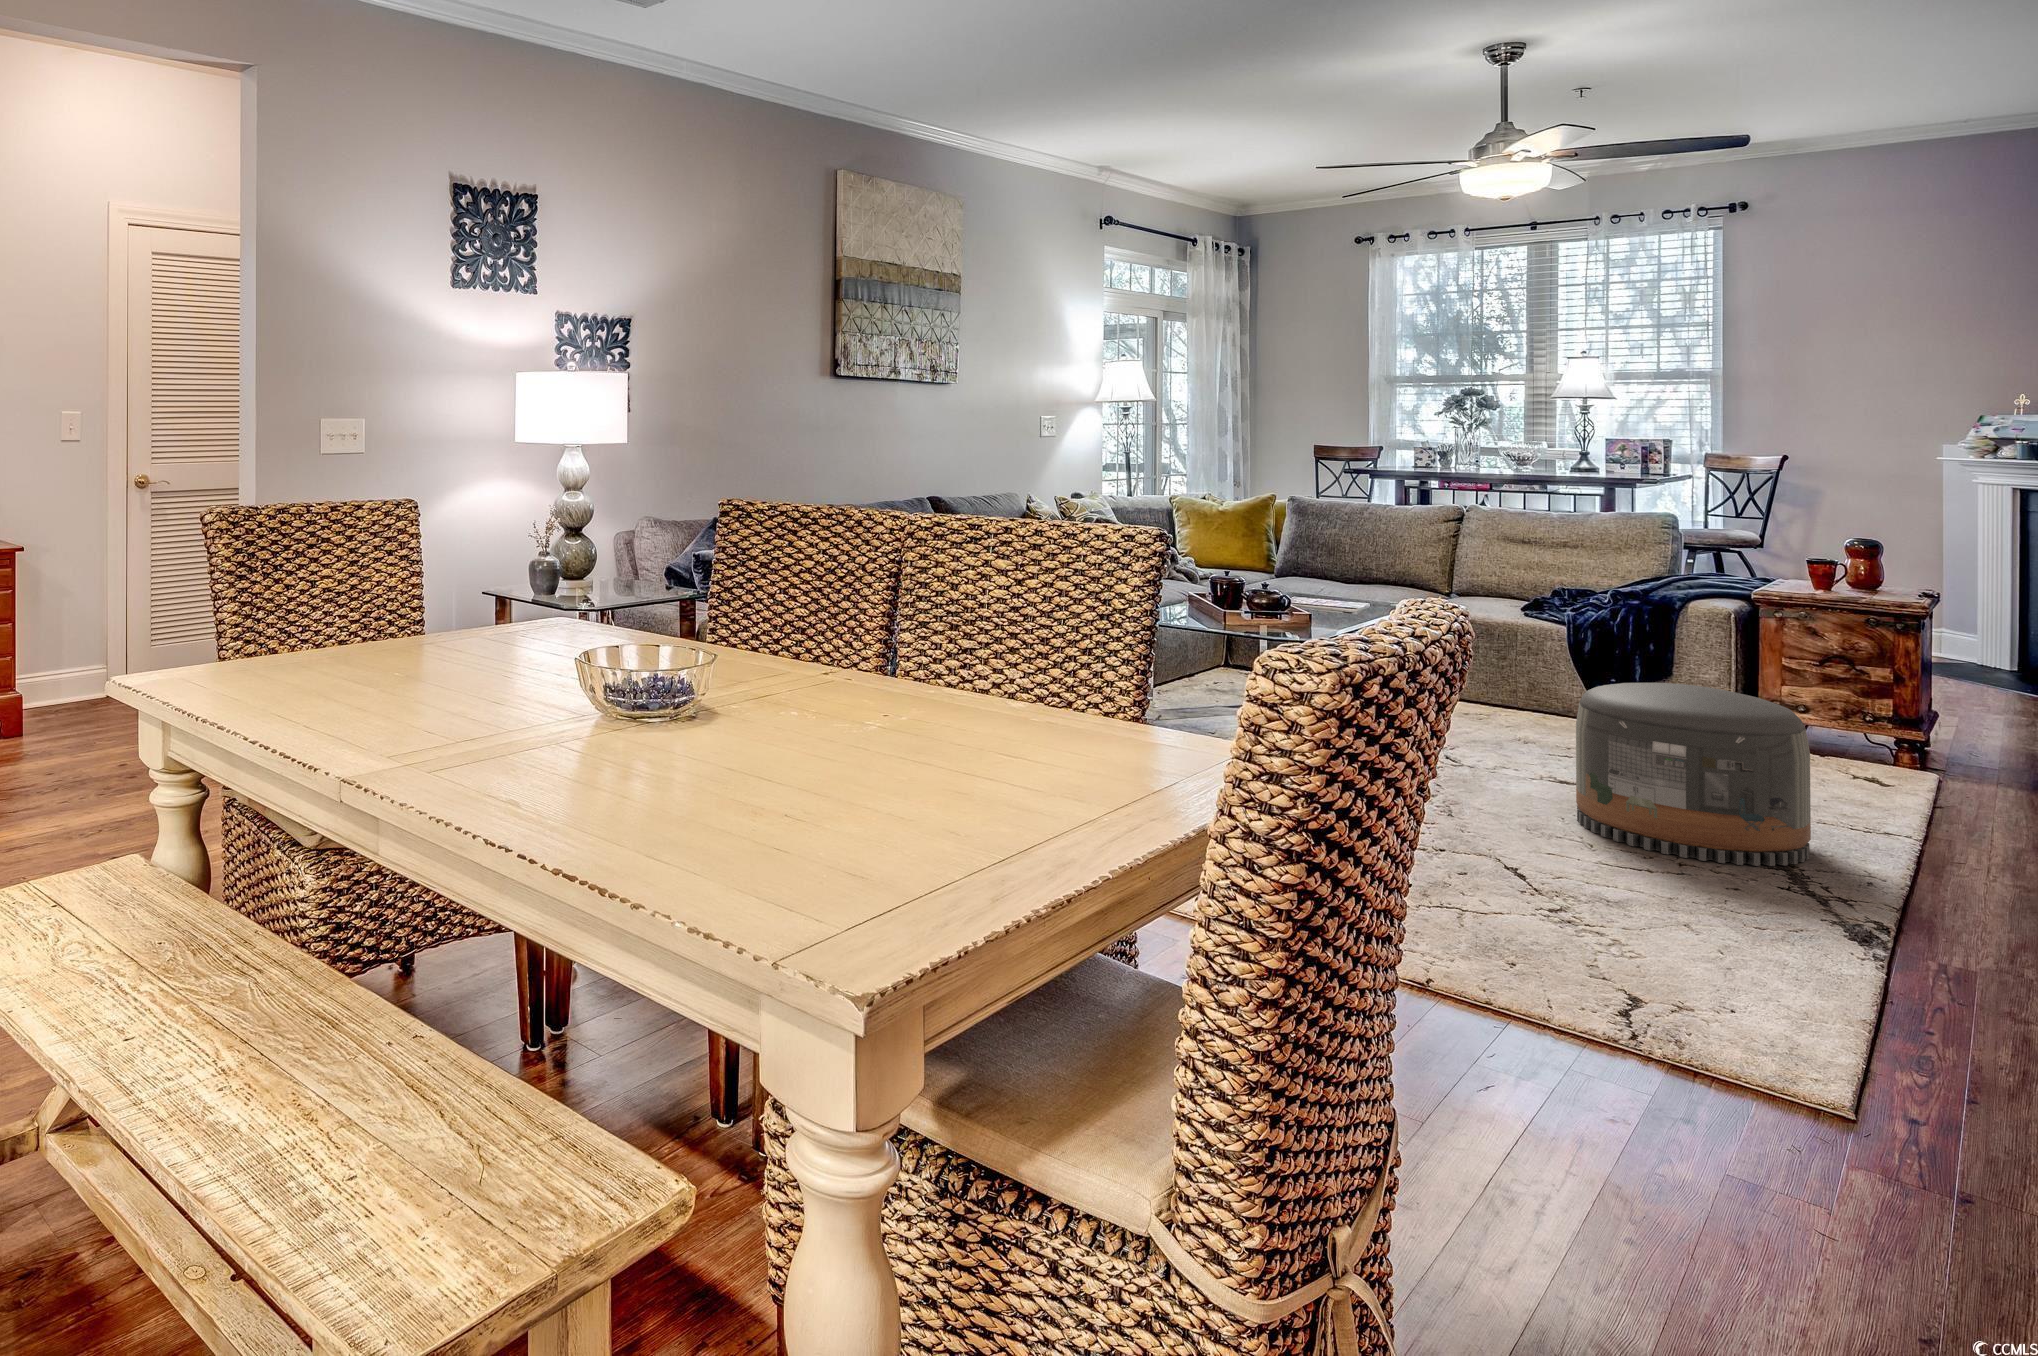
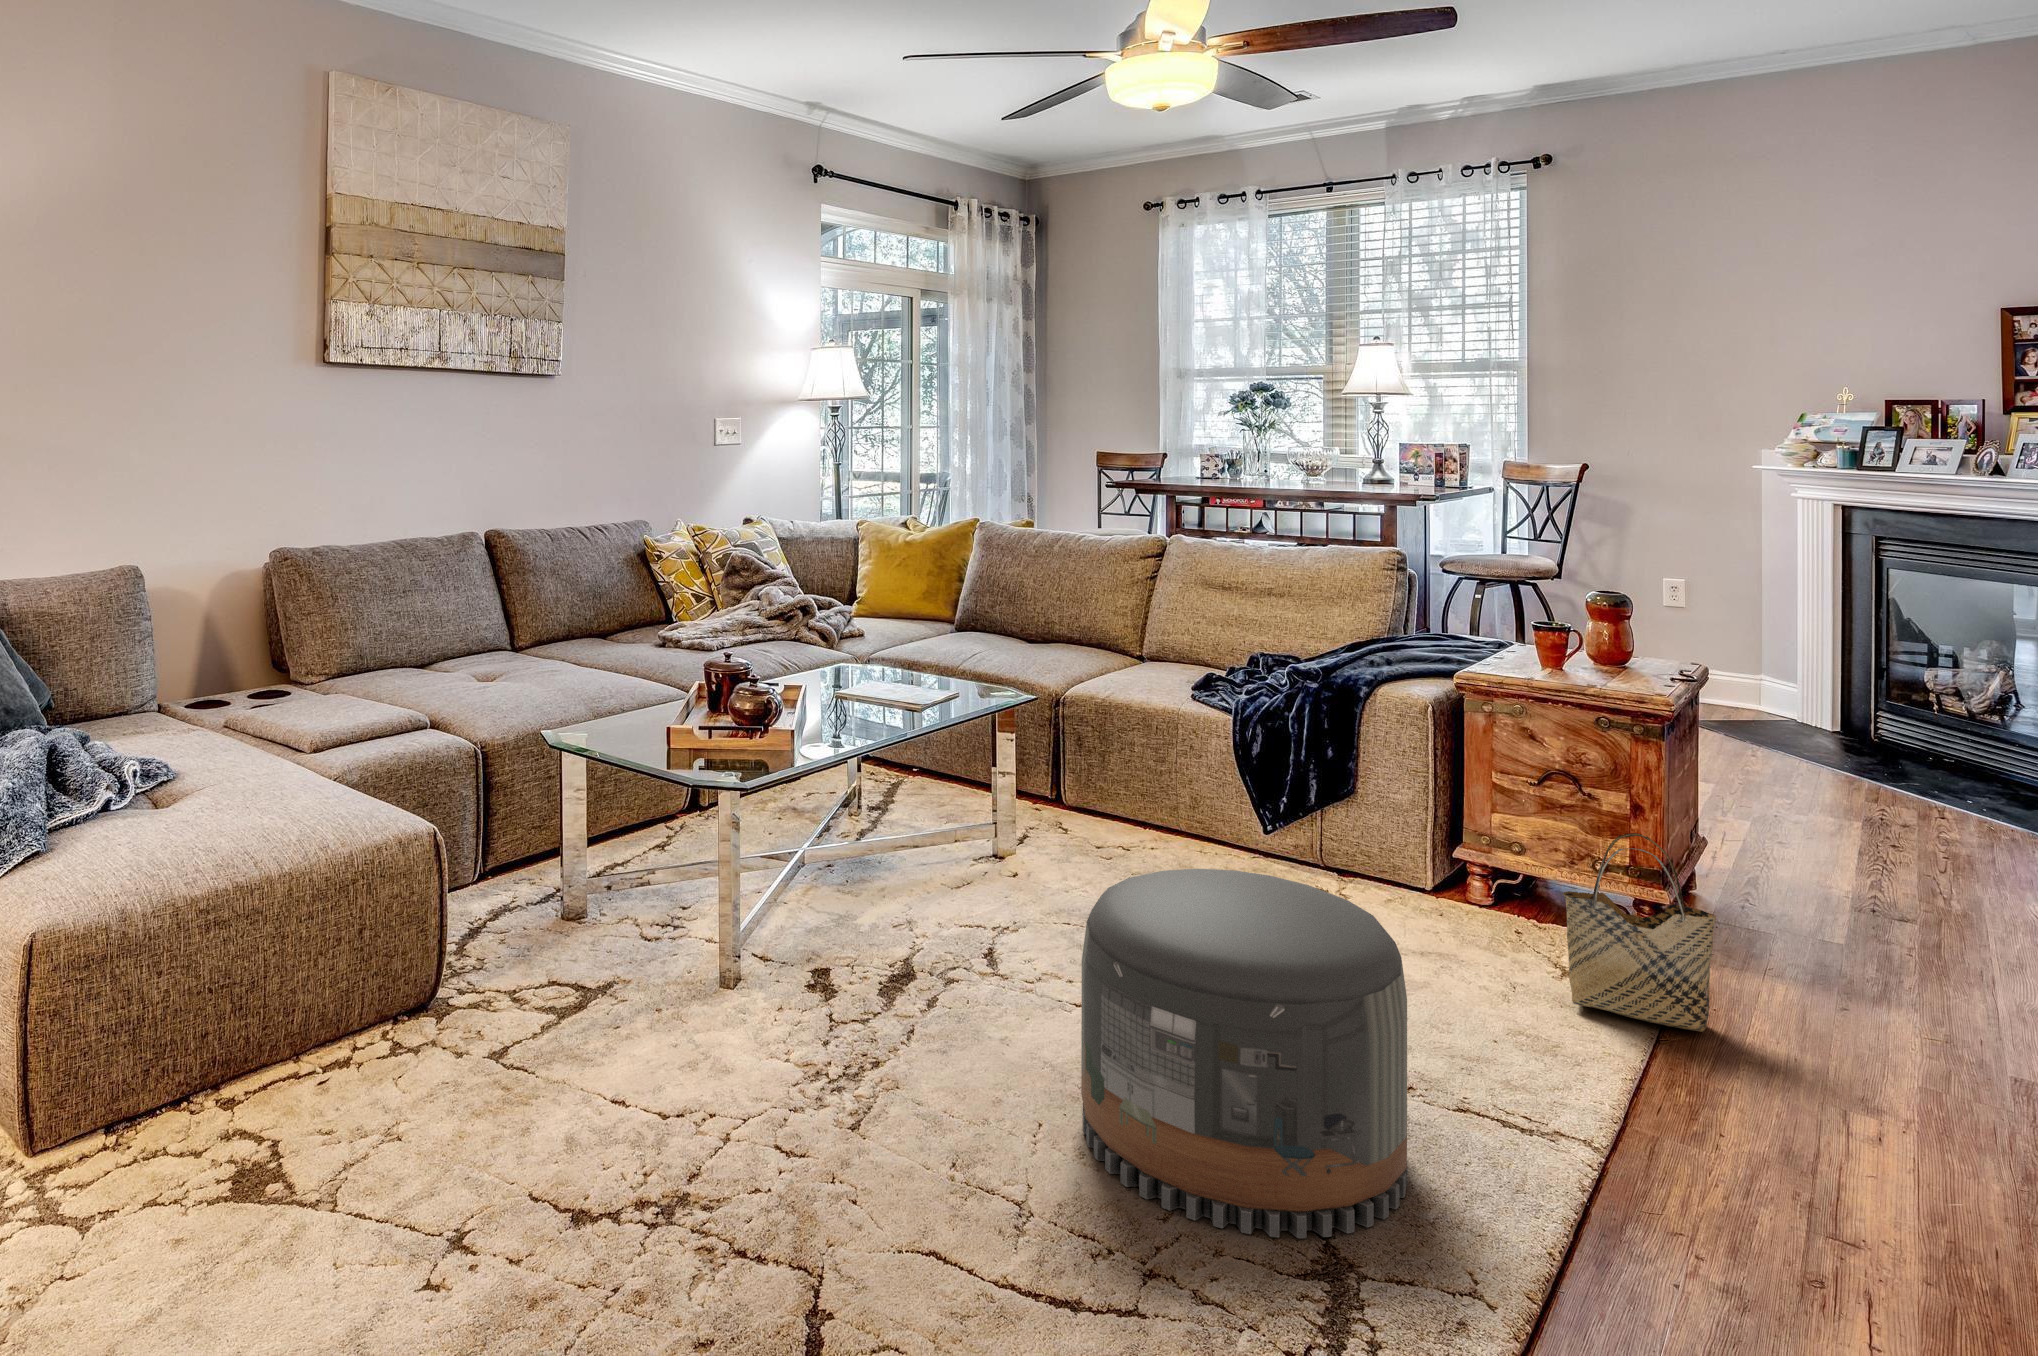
woven basket: none [1863,683,1981,805] -> present [1563,833,1716,1031]

